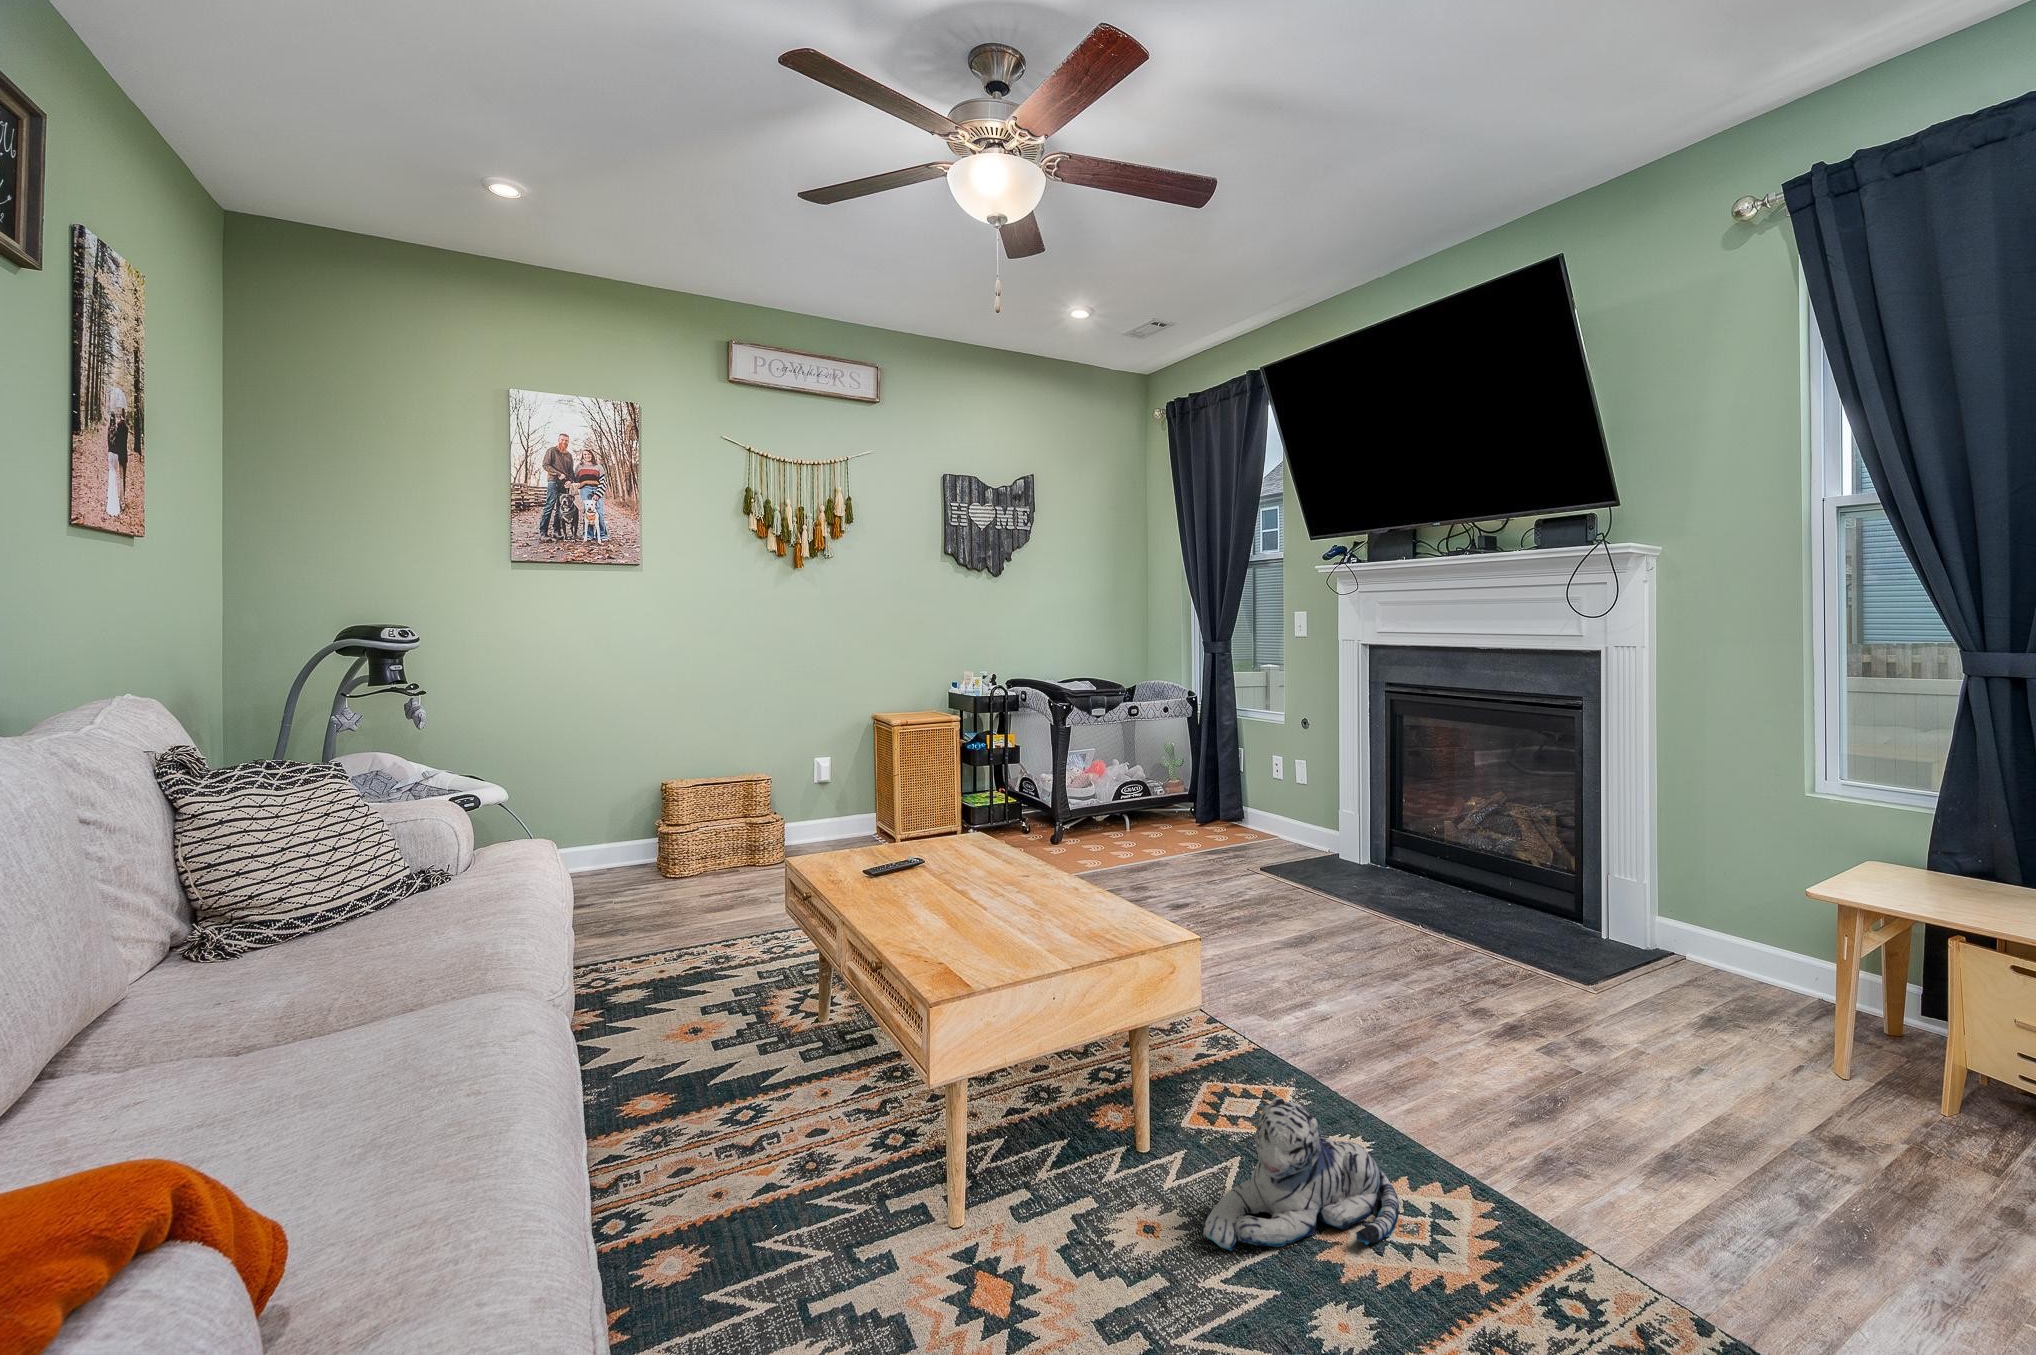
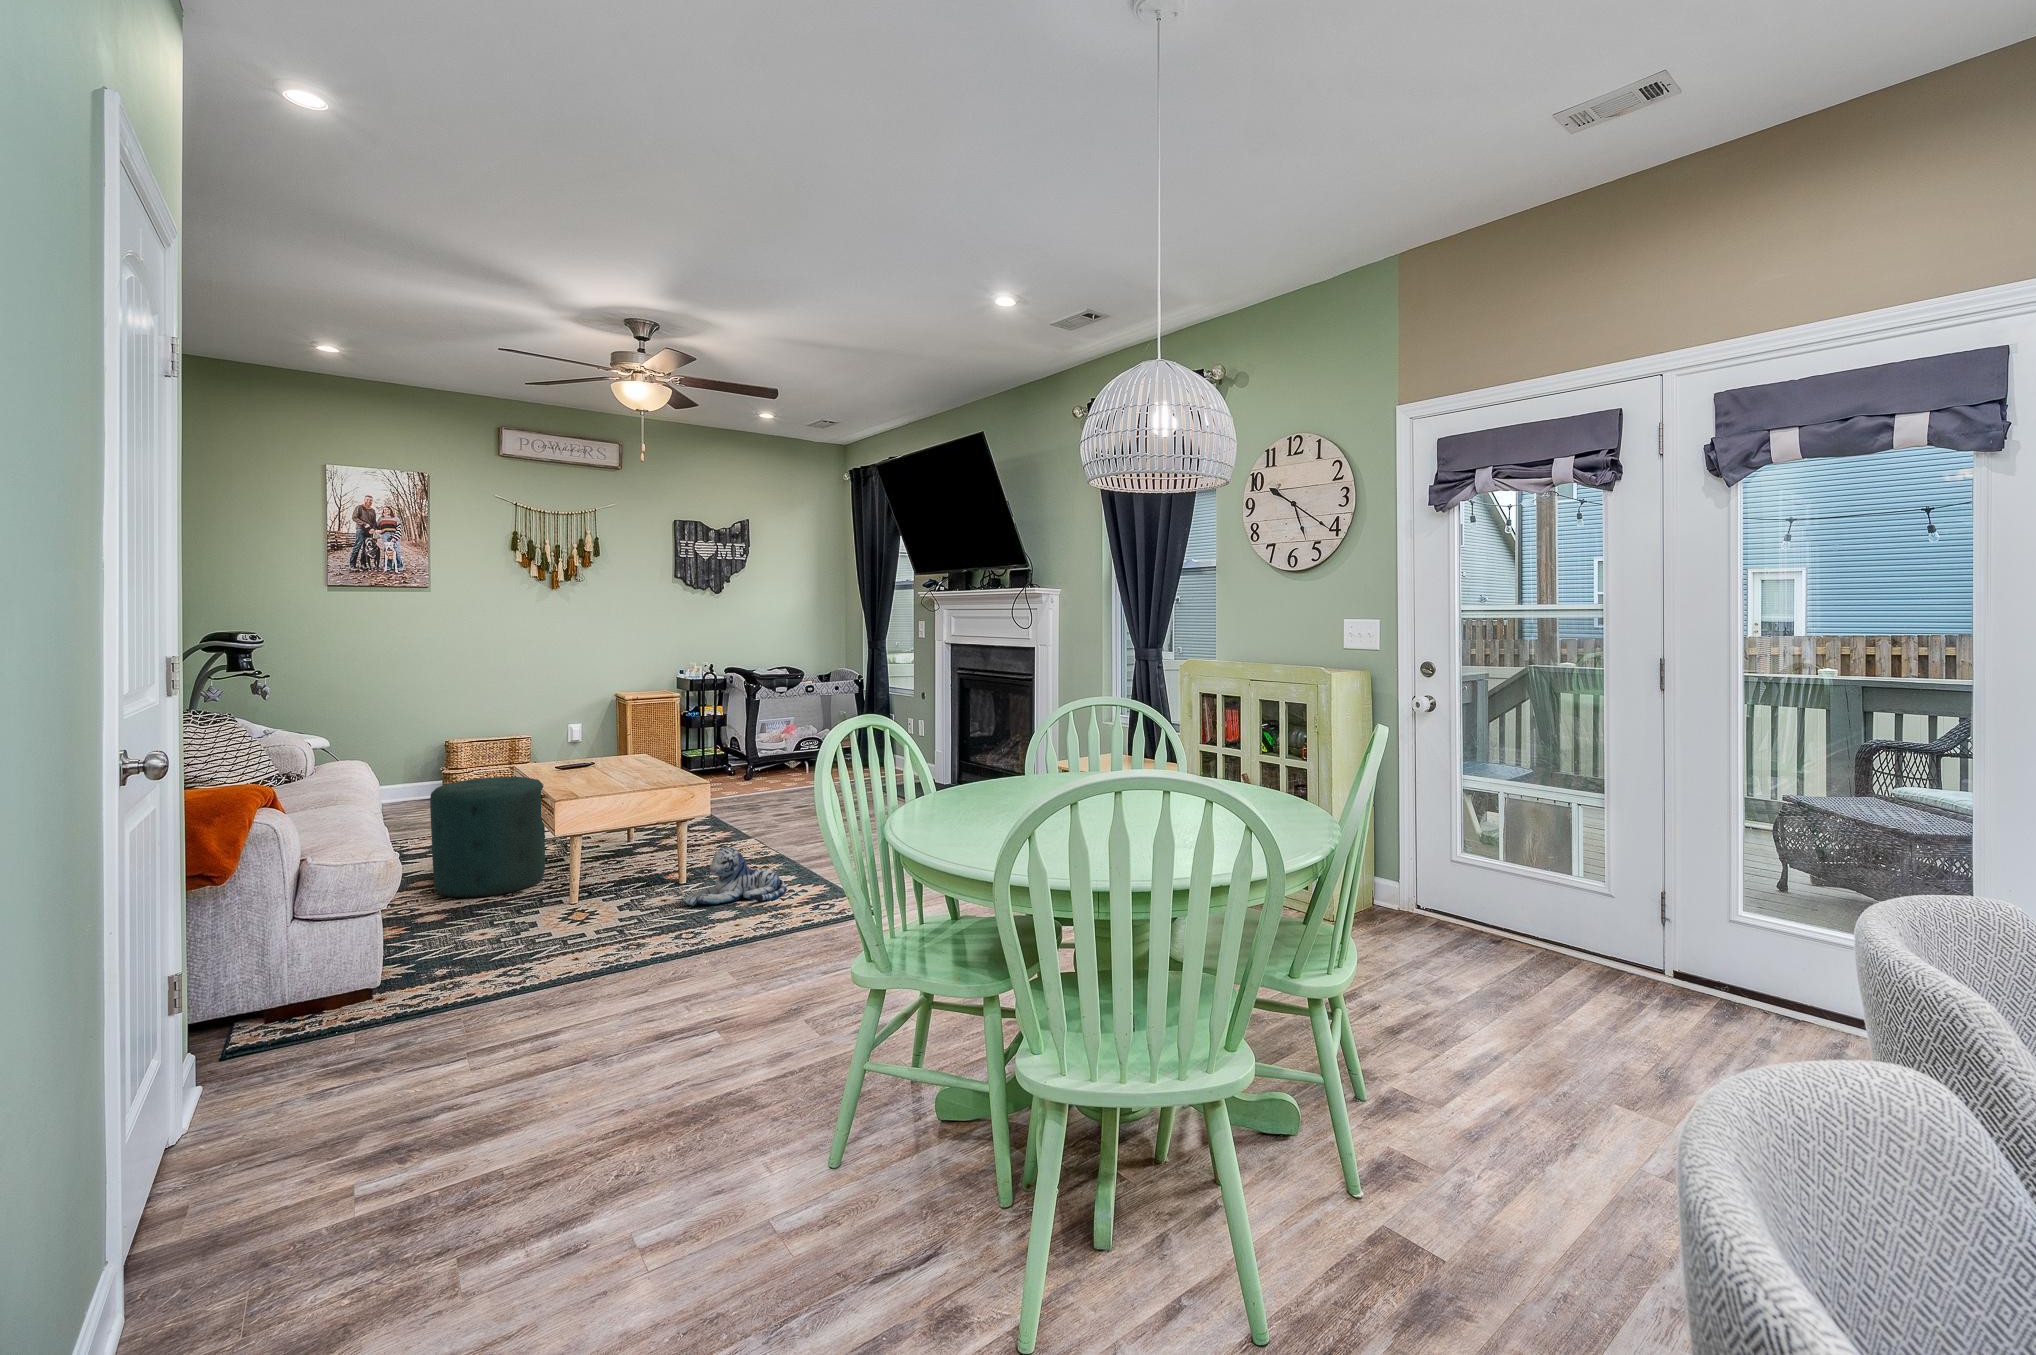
ottoman: none [665,891,862,1159] -> present [430,777,545,898]

